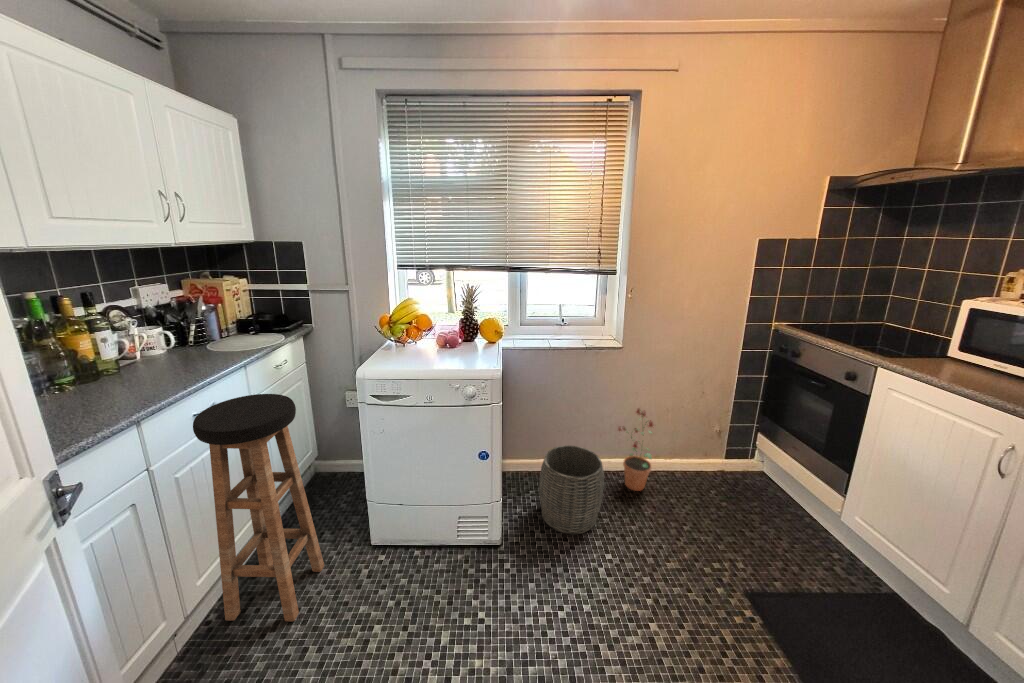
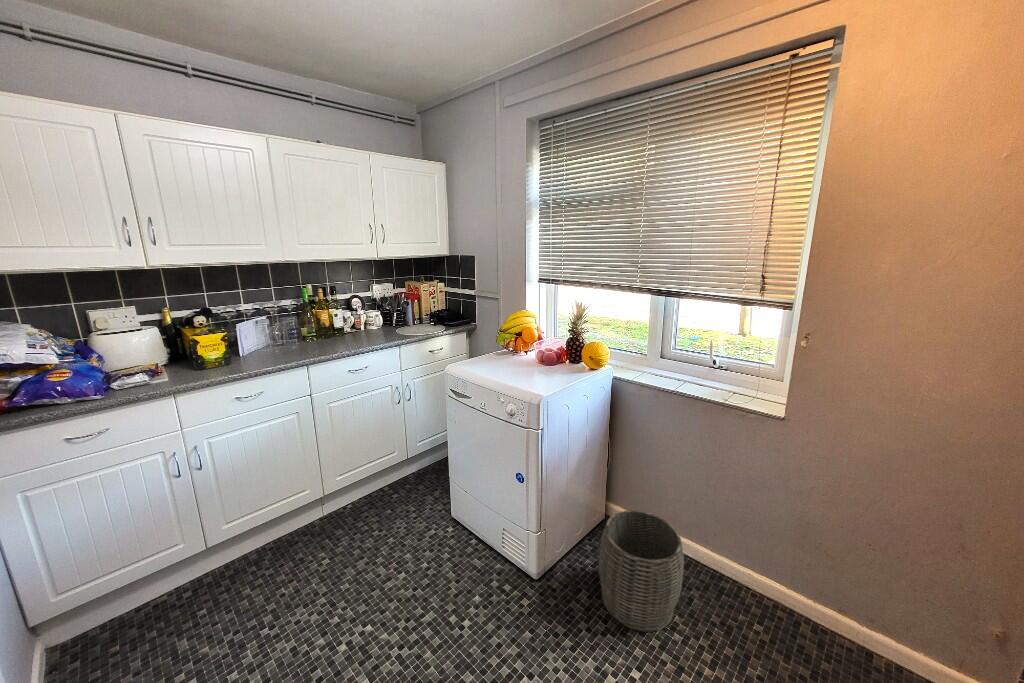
bar stool: present [193,394,324,621] -> none [341,366,418,536]
potted plant: present [618,409,653,491] -> none [750,514,806,640]

